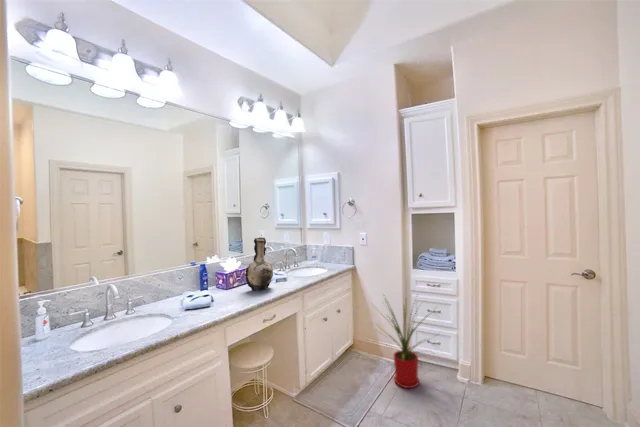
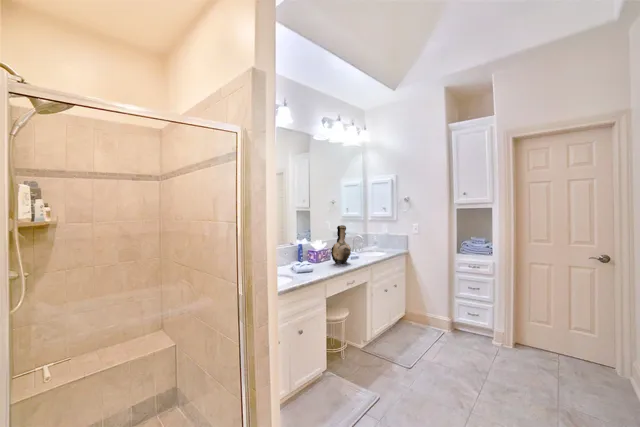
house plant: present [382,299,425,388] -> none [423,272,480,346]

